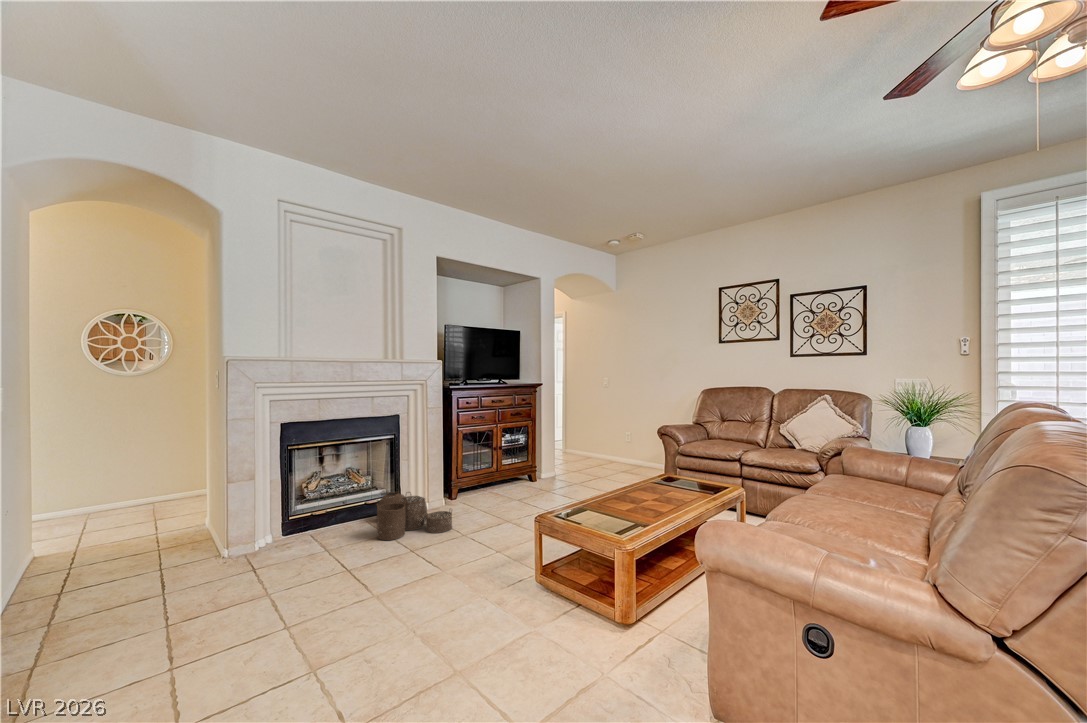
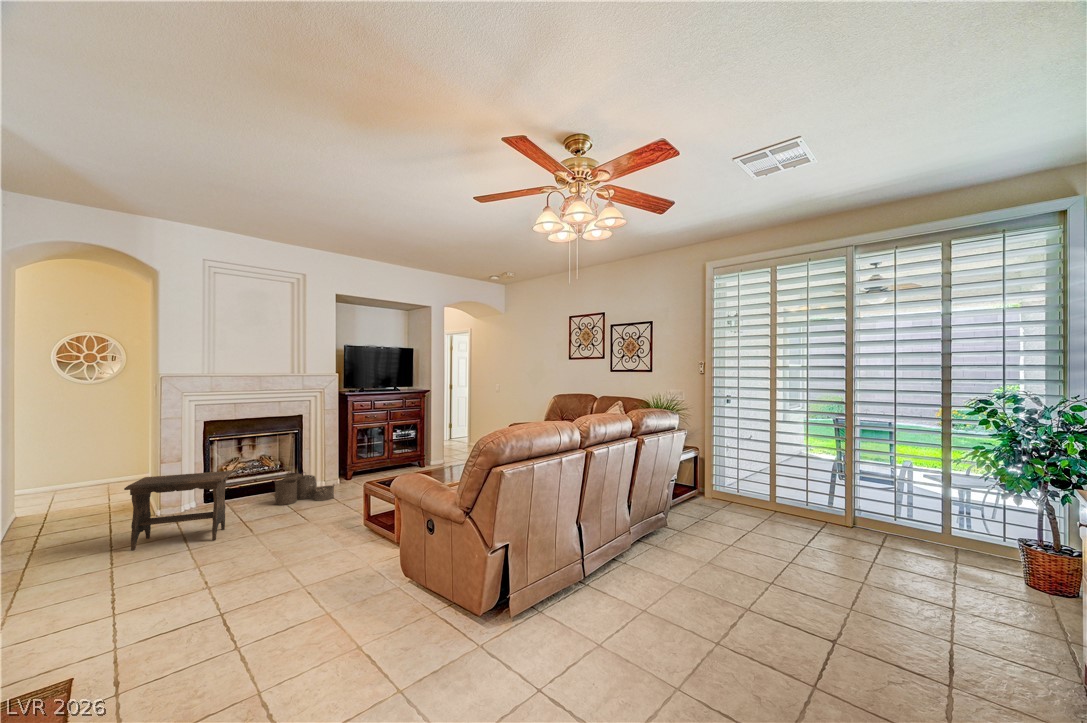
footstool: none [183,496,334,629] -> present [124,471,232,550]

